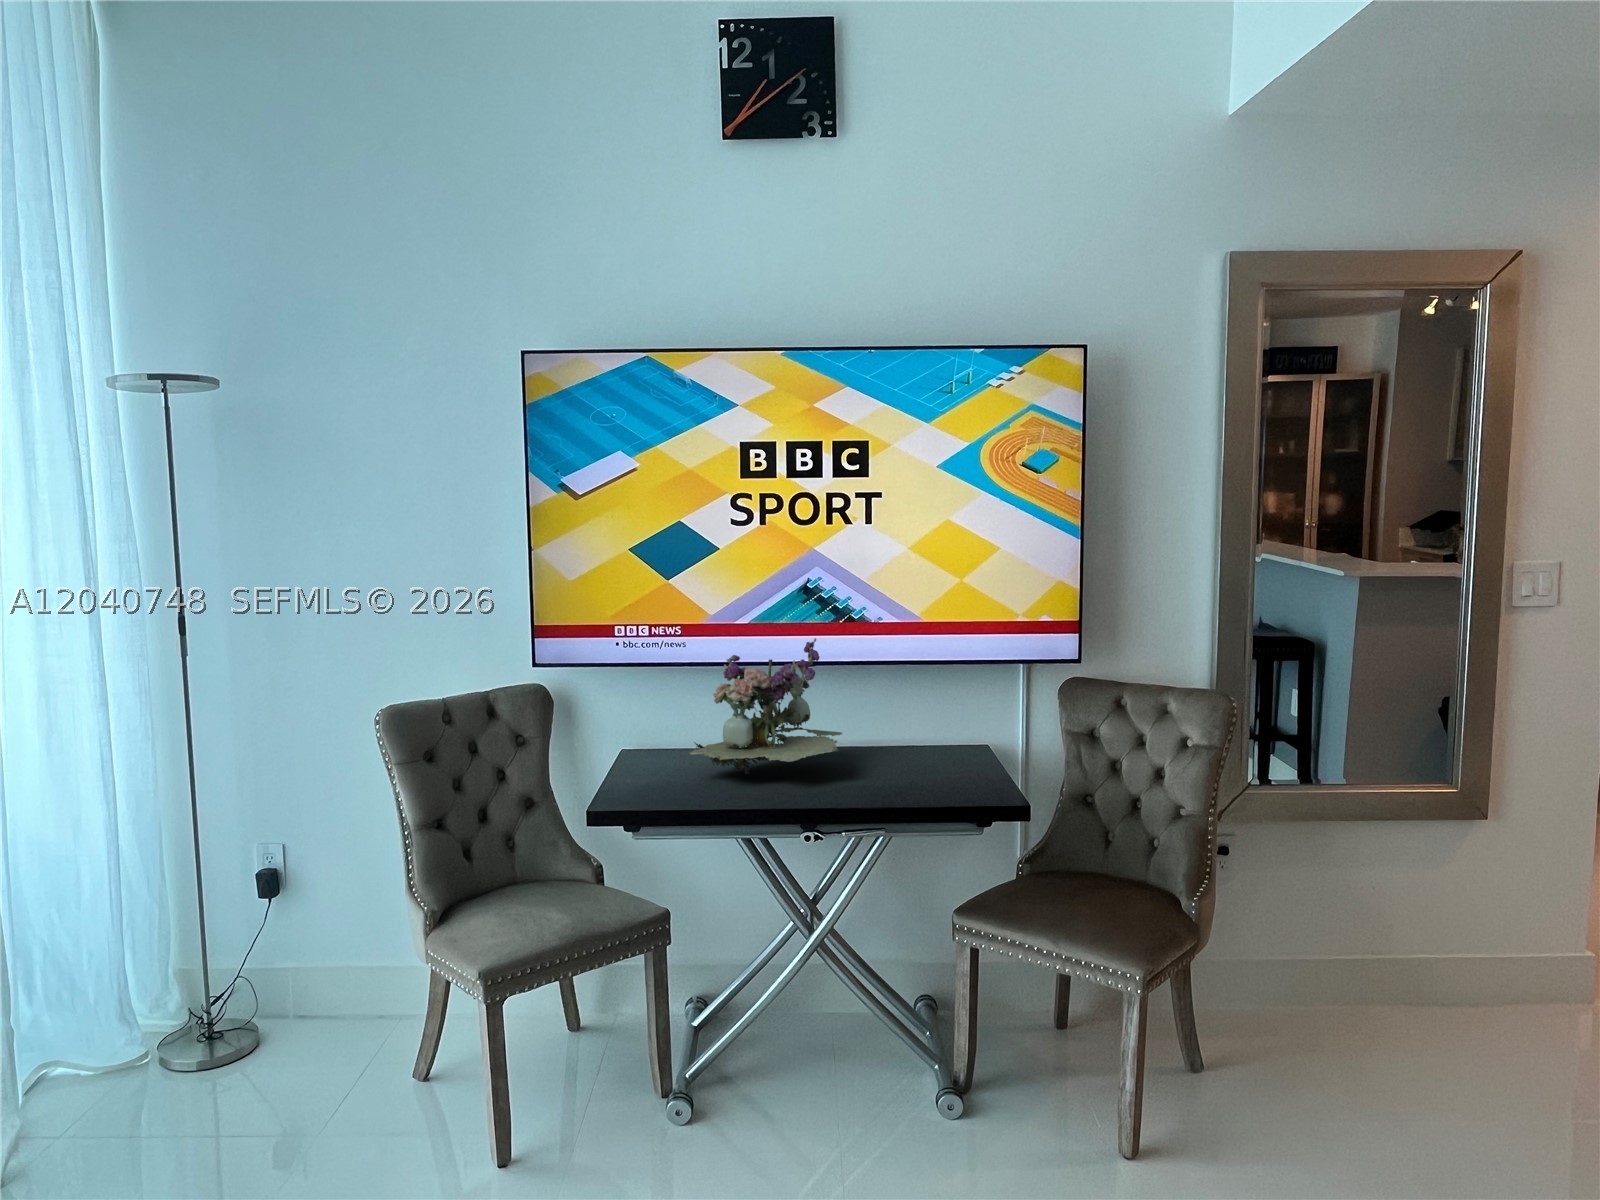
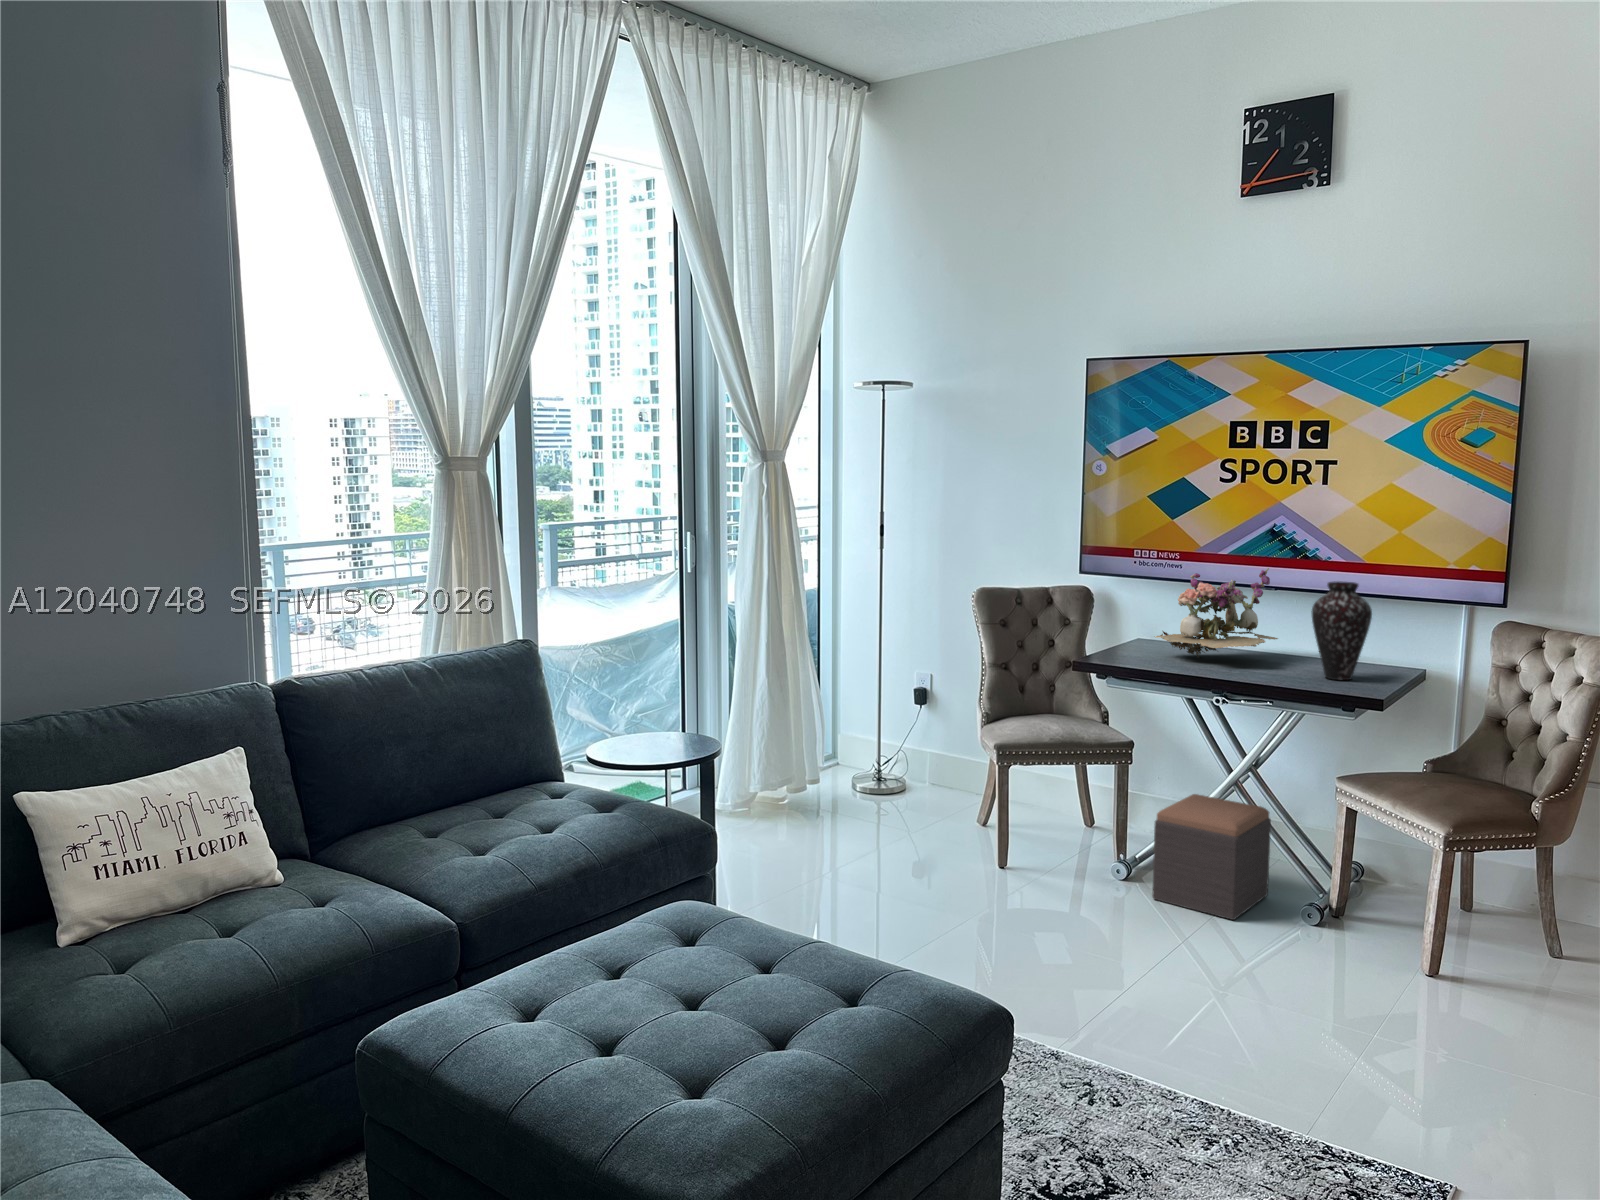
vase: none [907,650,981,783] -> present [1312,581,1372,680]
footstool: none [745,971,876,1153] -> present [1152,794,1271,920]

